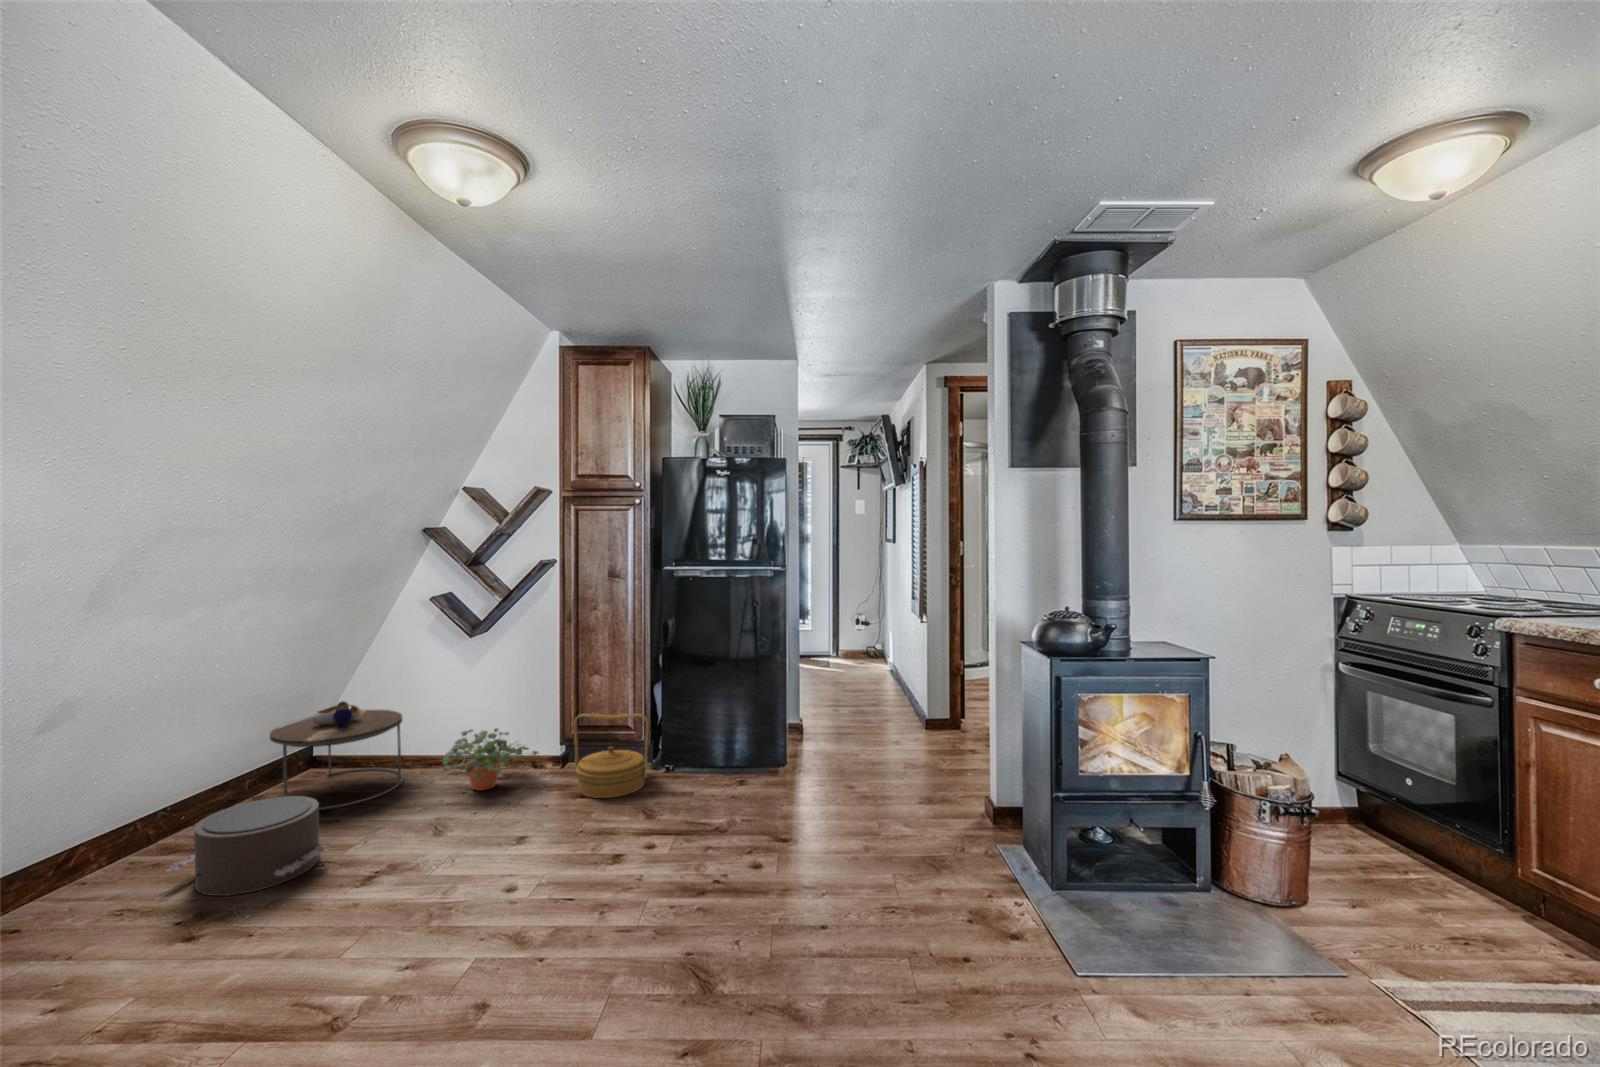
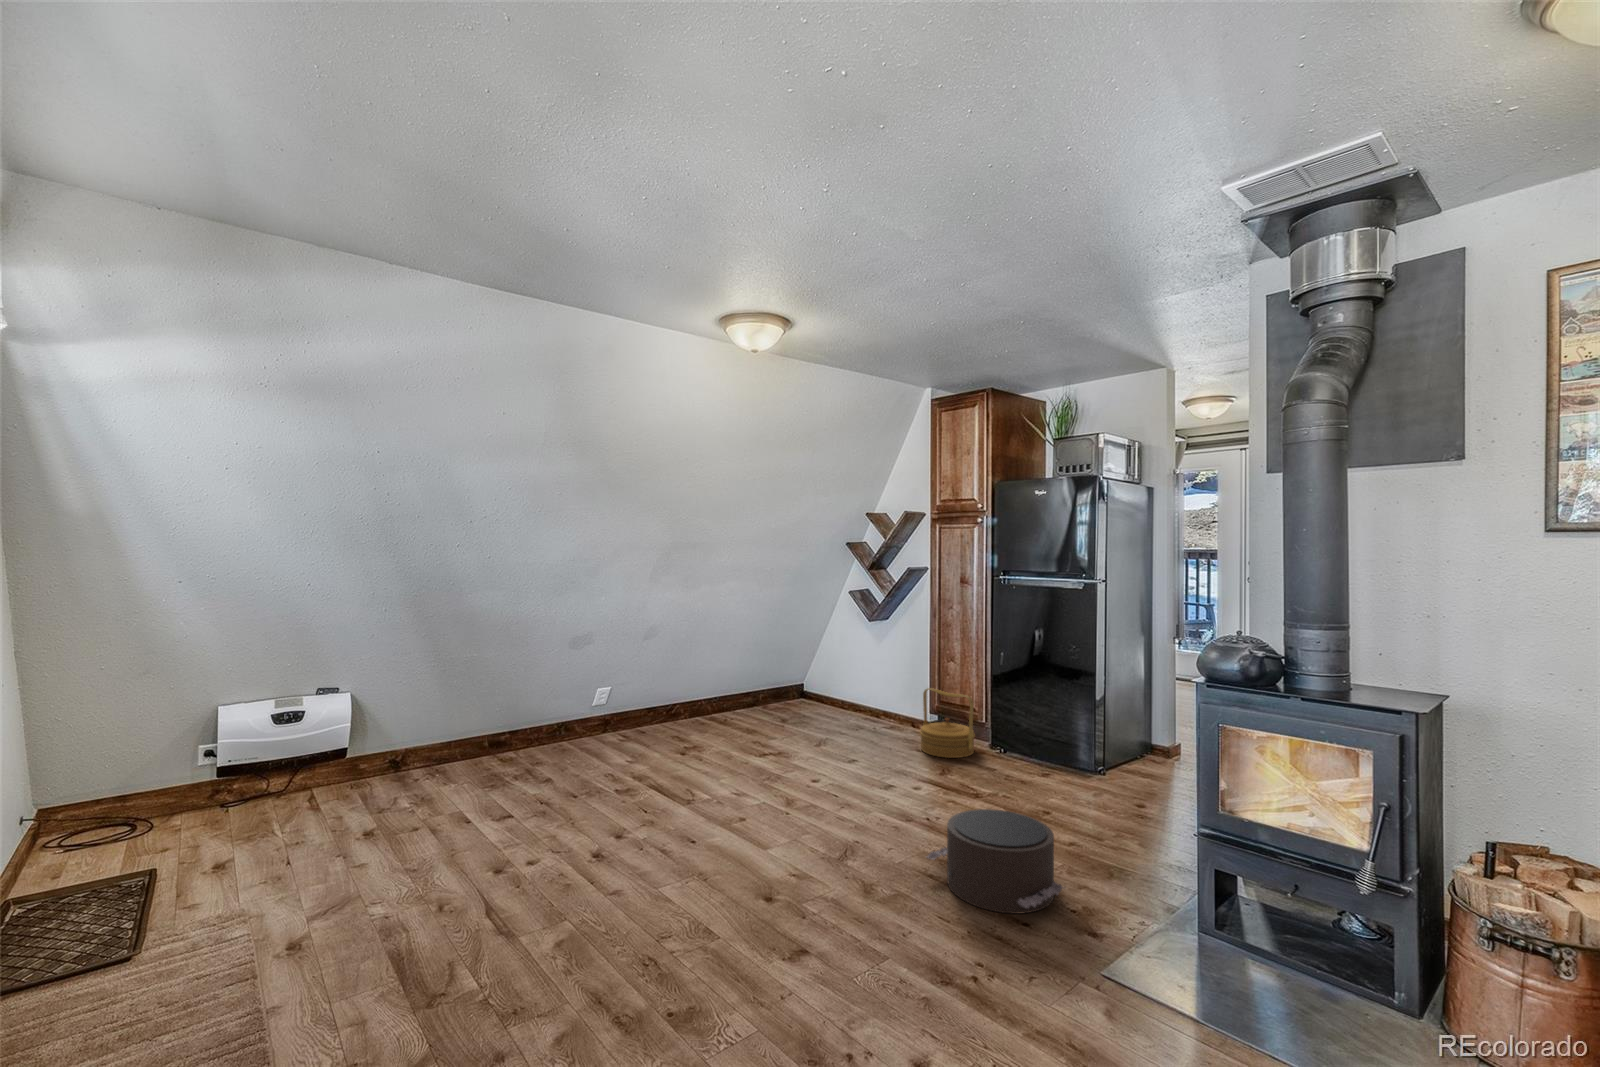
side table: present [270,701,404,810] -> none [768,653,840,720]
potted plant: present [442,728,538,790] -> none [841,688,909,731]
pouf: present [168,796,325,896] -> present [927,809,1063,914]

